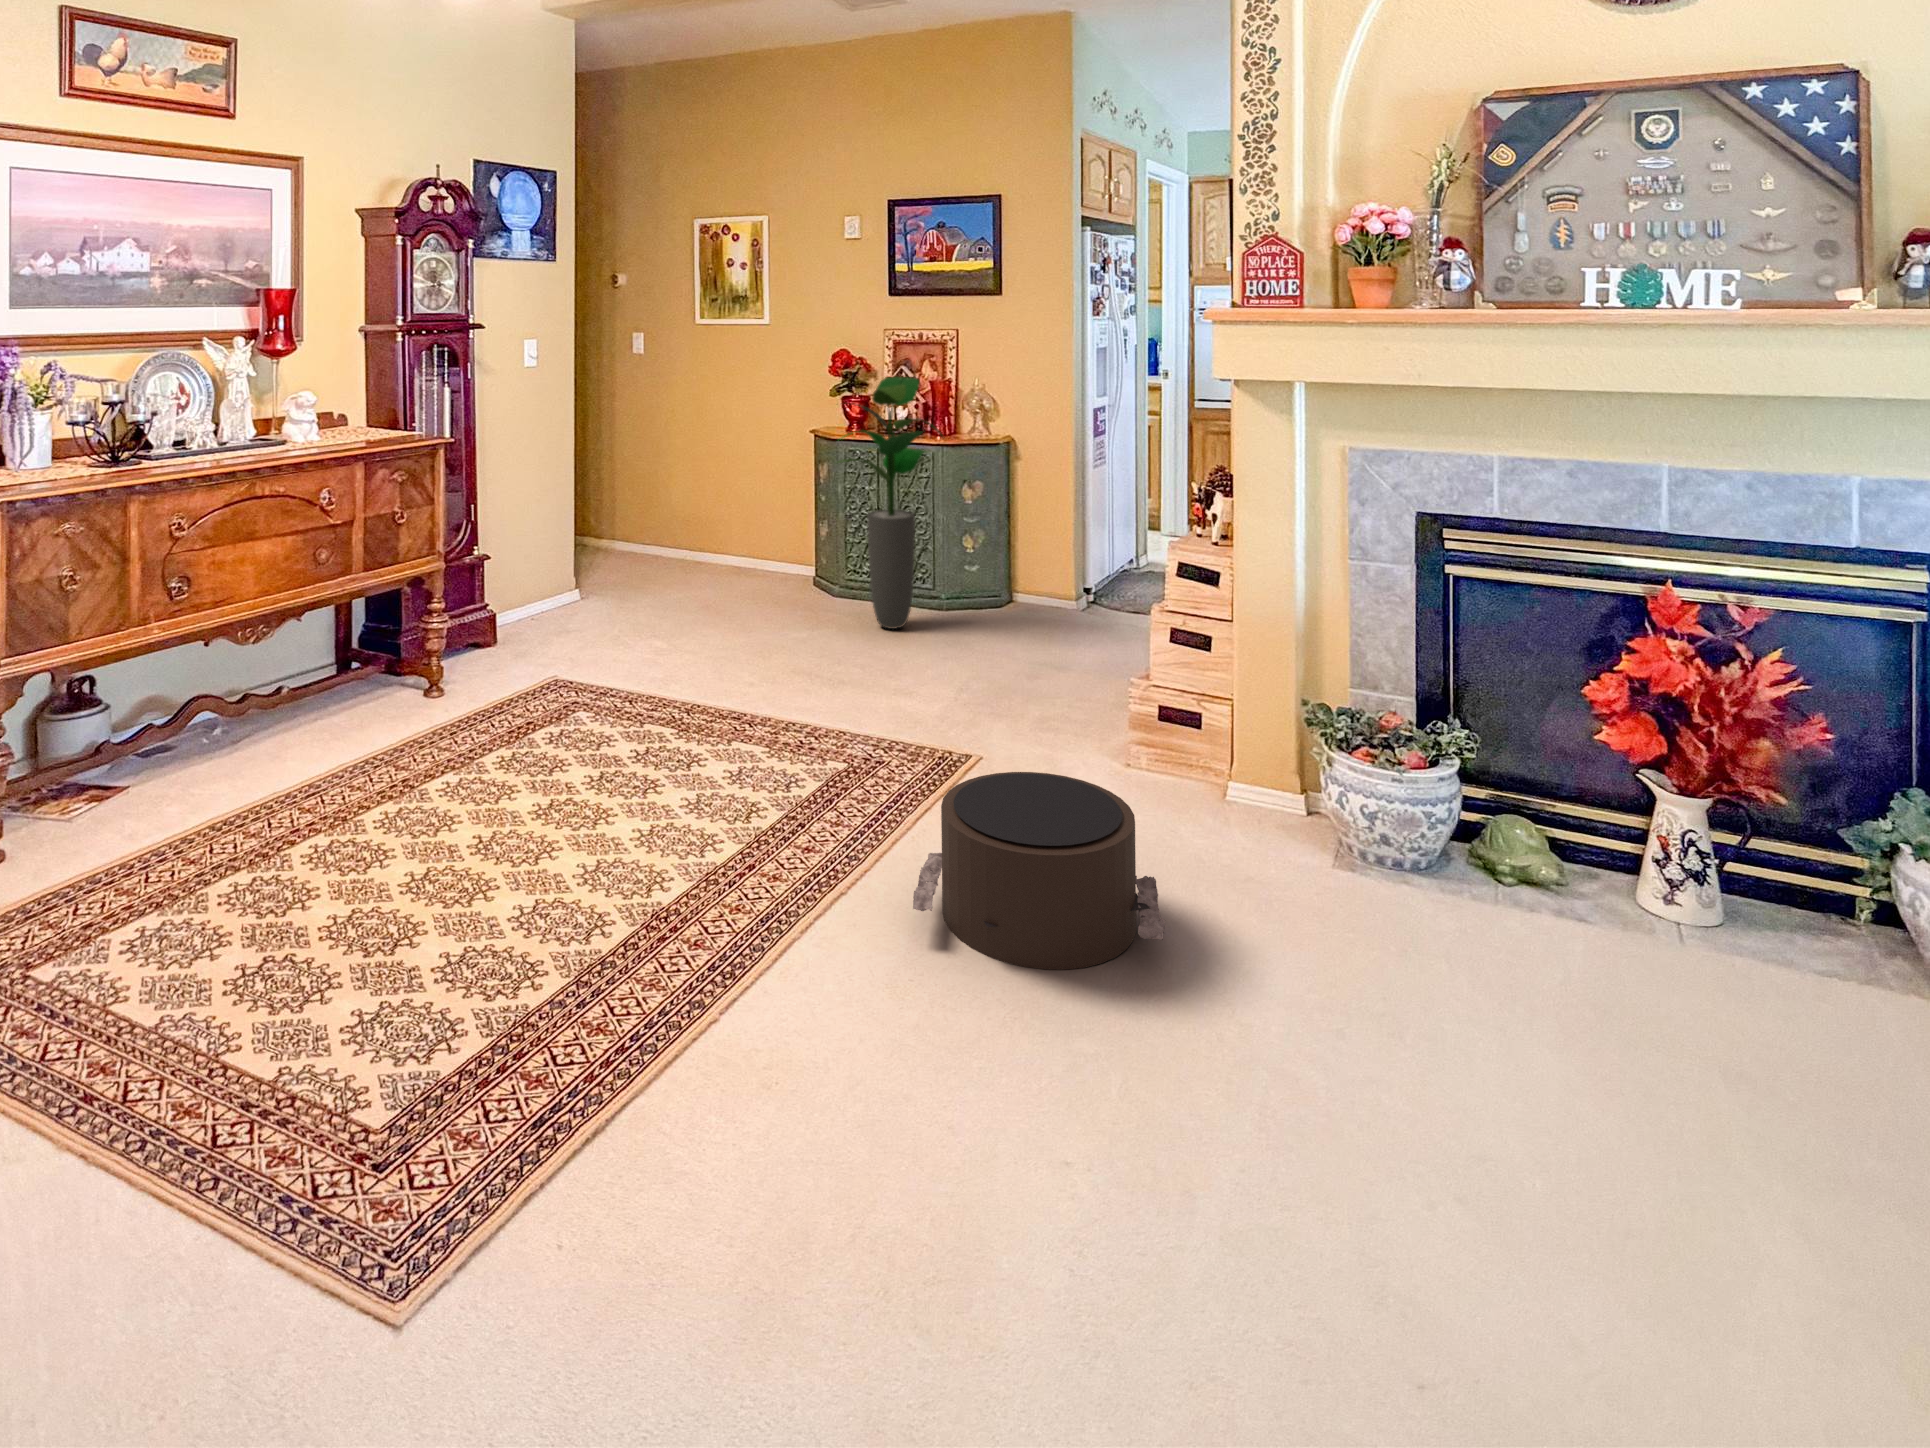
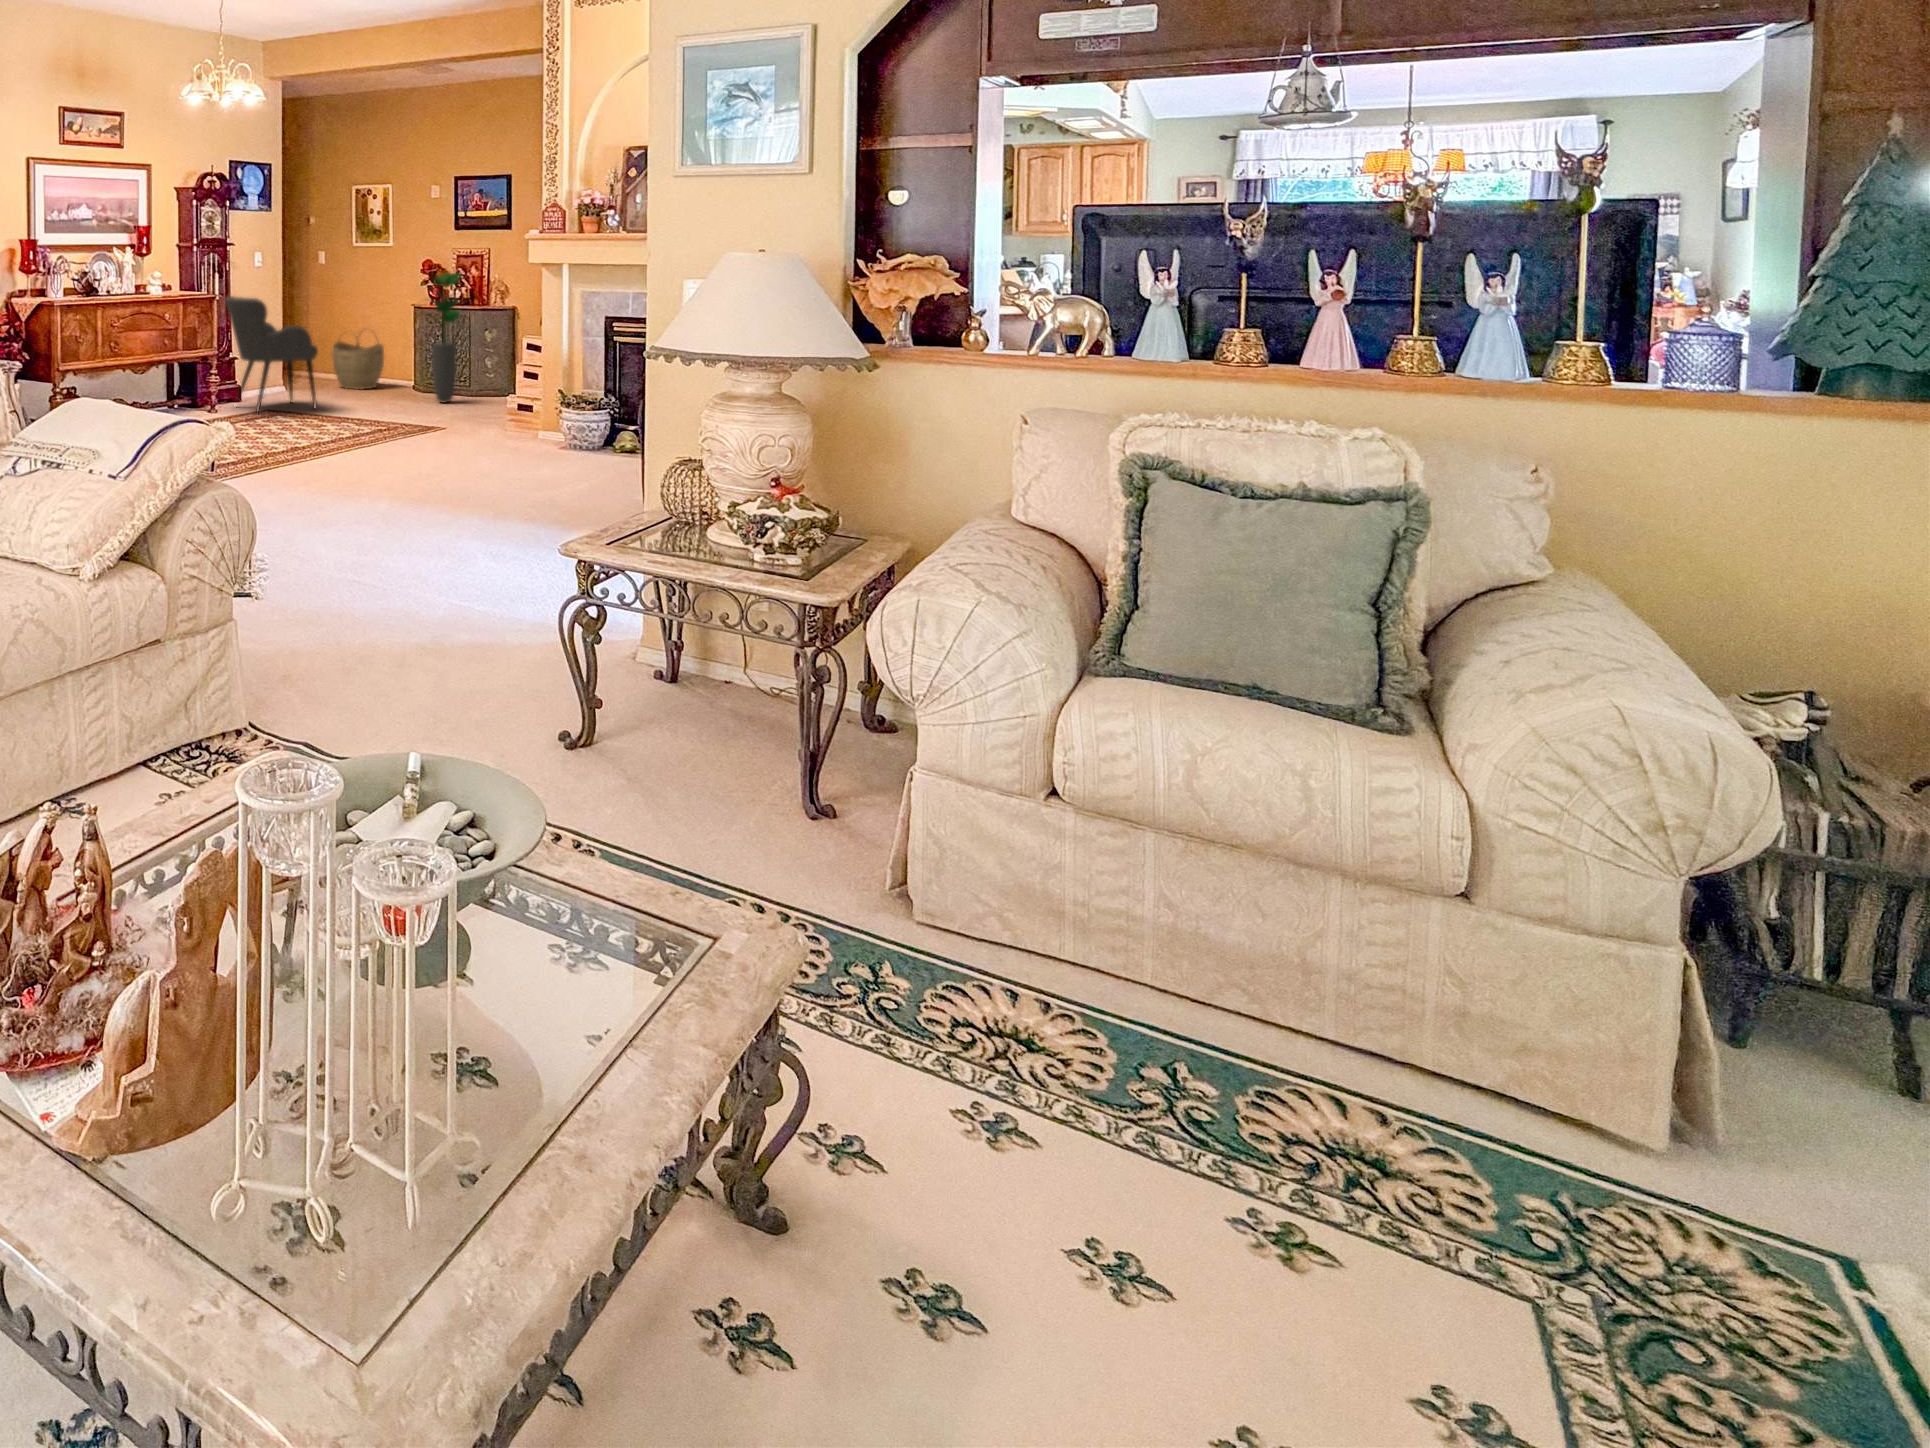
armchair: none [462,430,655,690] -> present [226,296,318,414]
woven basket: none [661,468,755,583] -> present [332,330,384,390]
pouf: present [913,772,1165,970] -> none [388,410,481,461]

